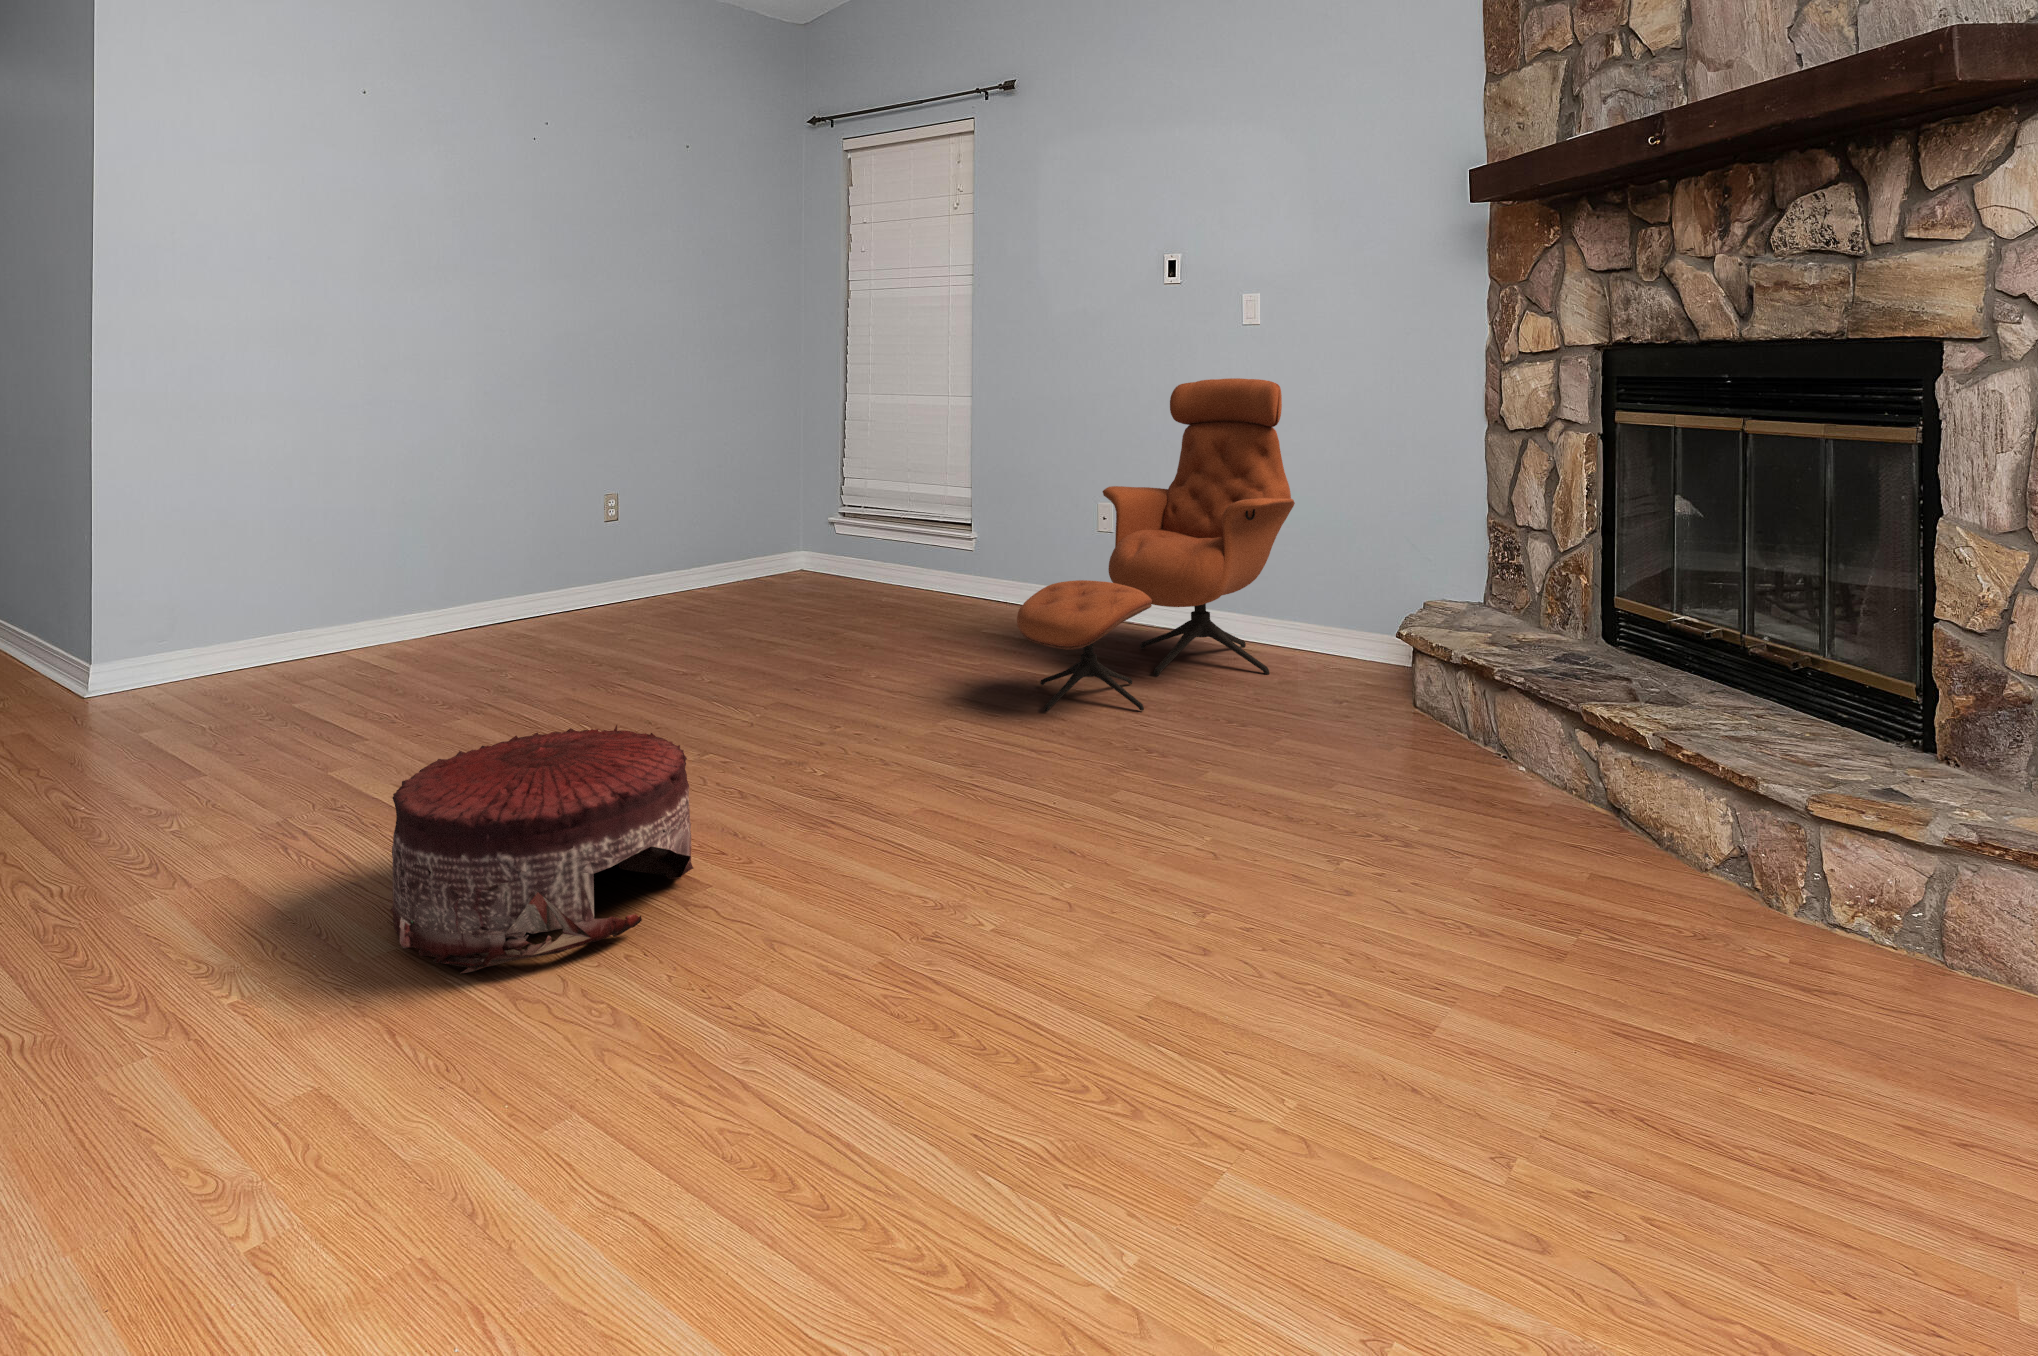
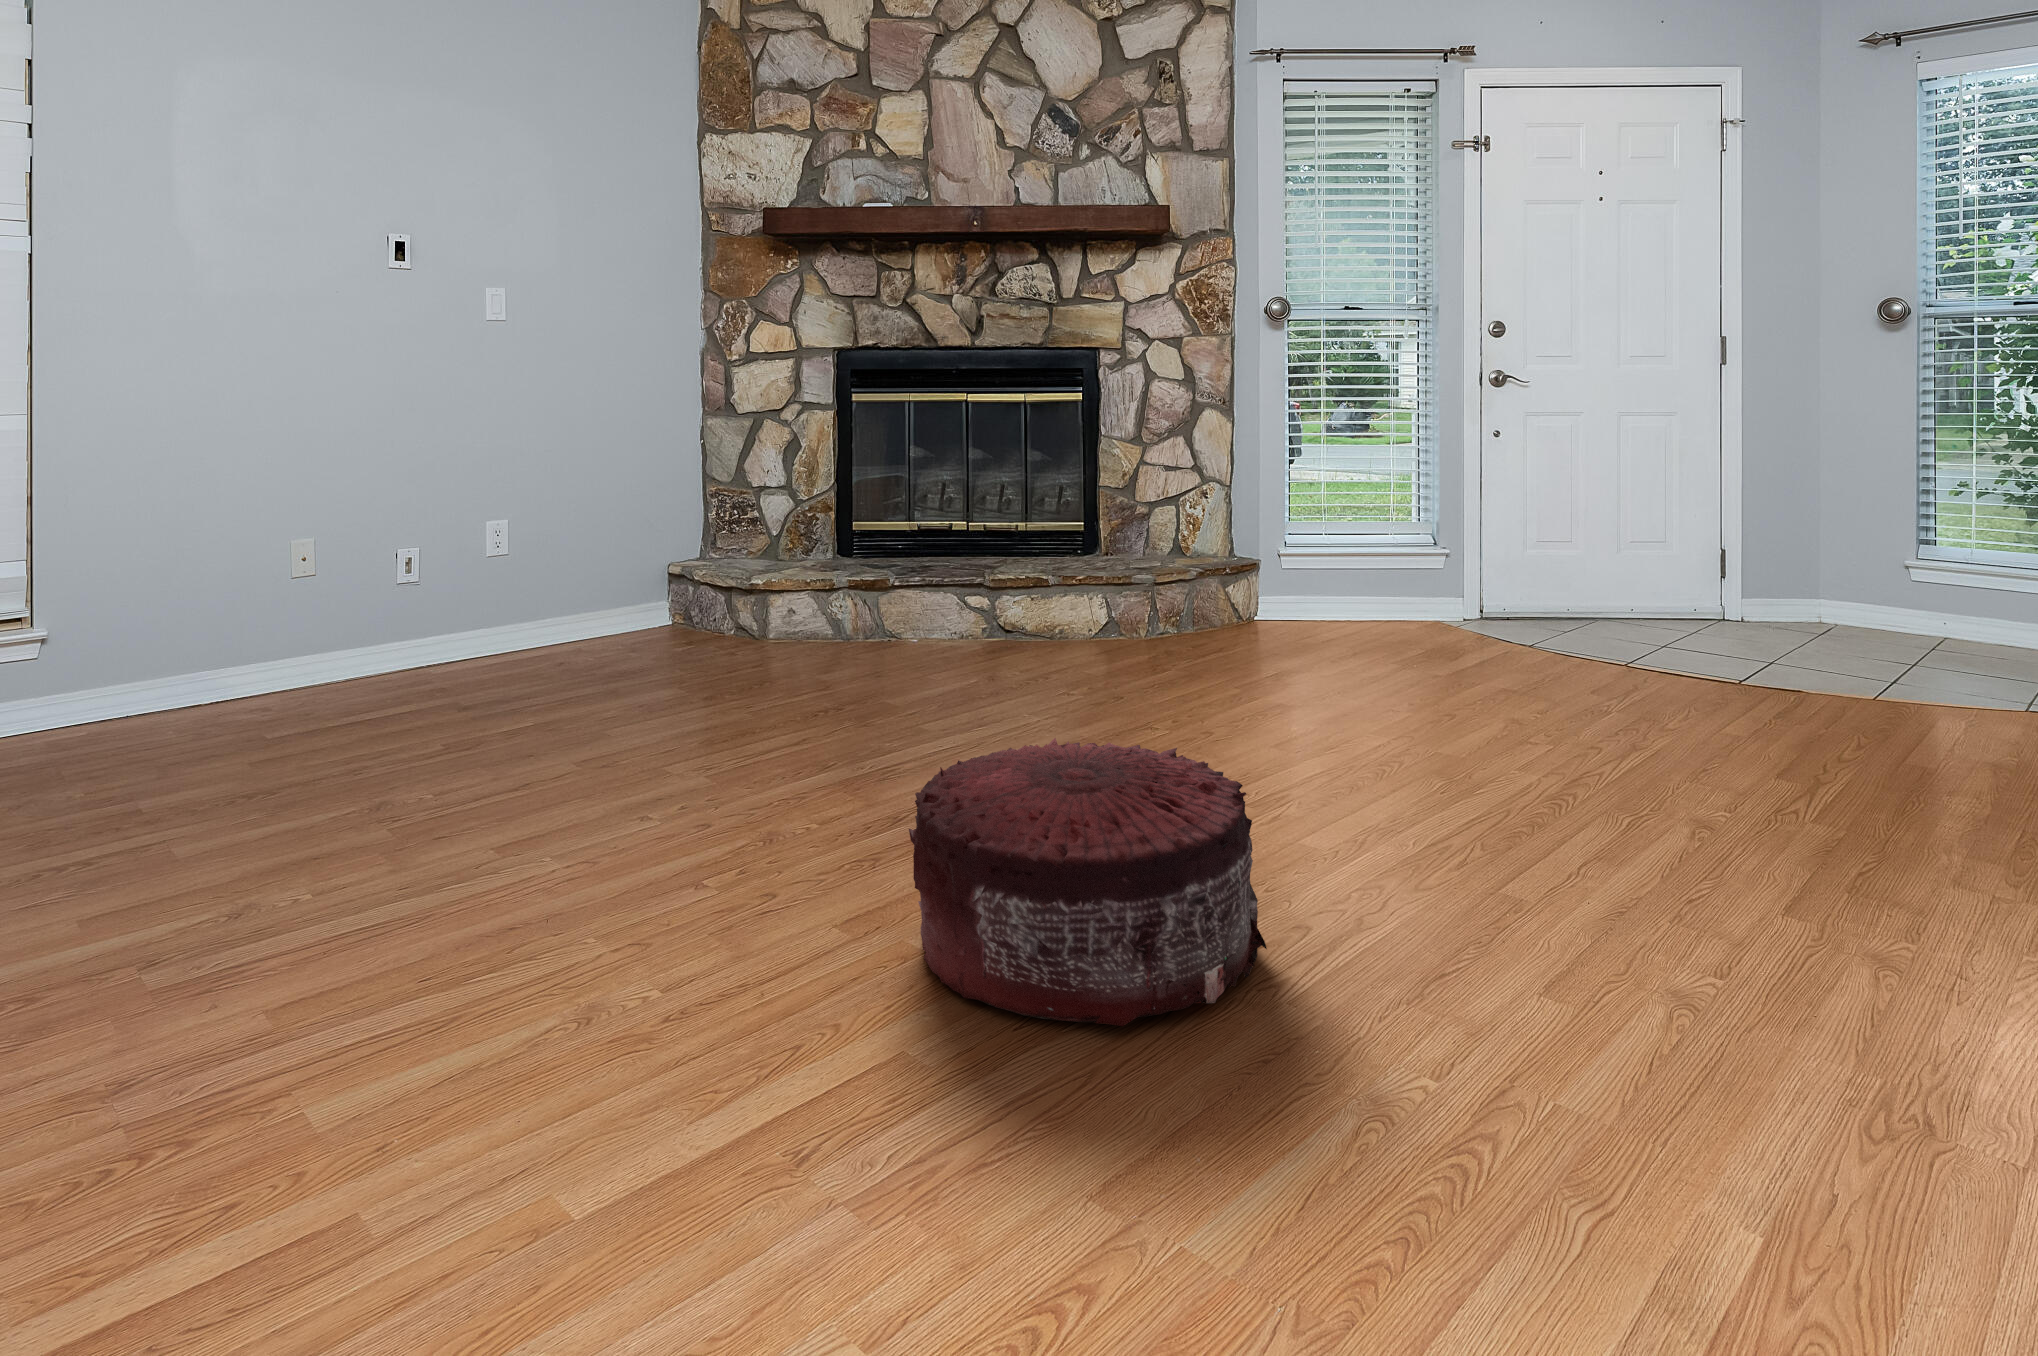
lounge chair: present [1017,378,1295,711] -> none [443,374,695,733]

